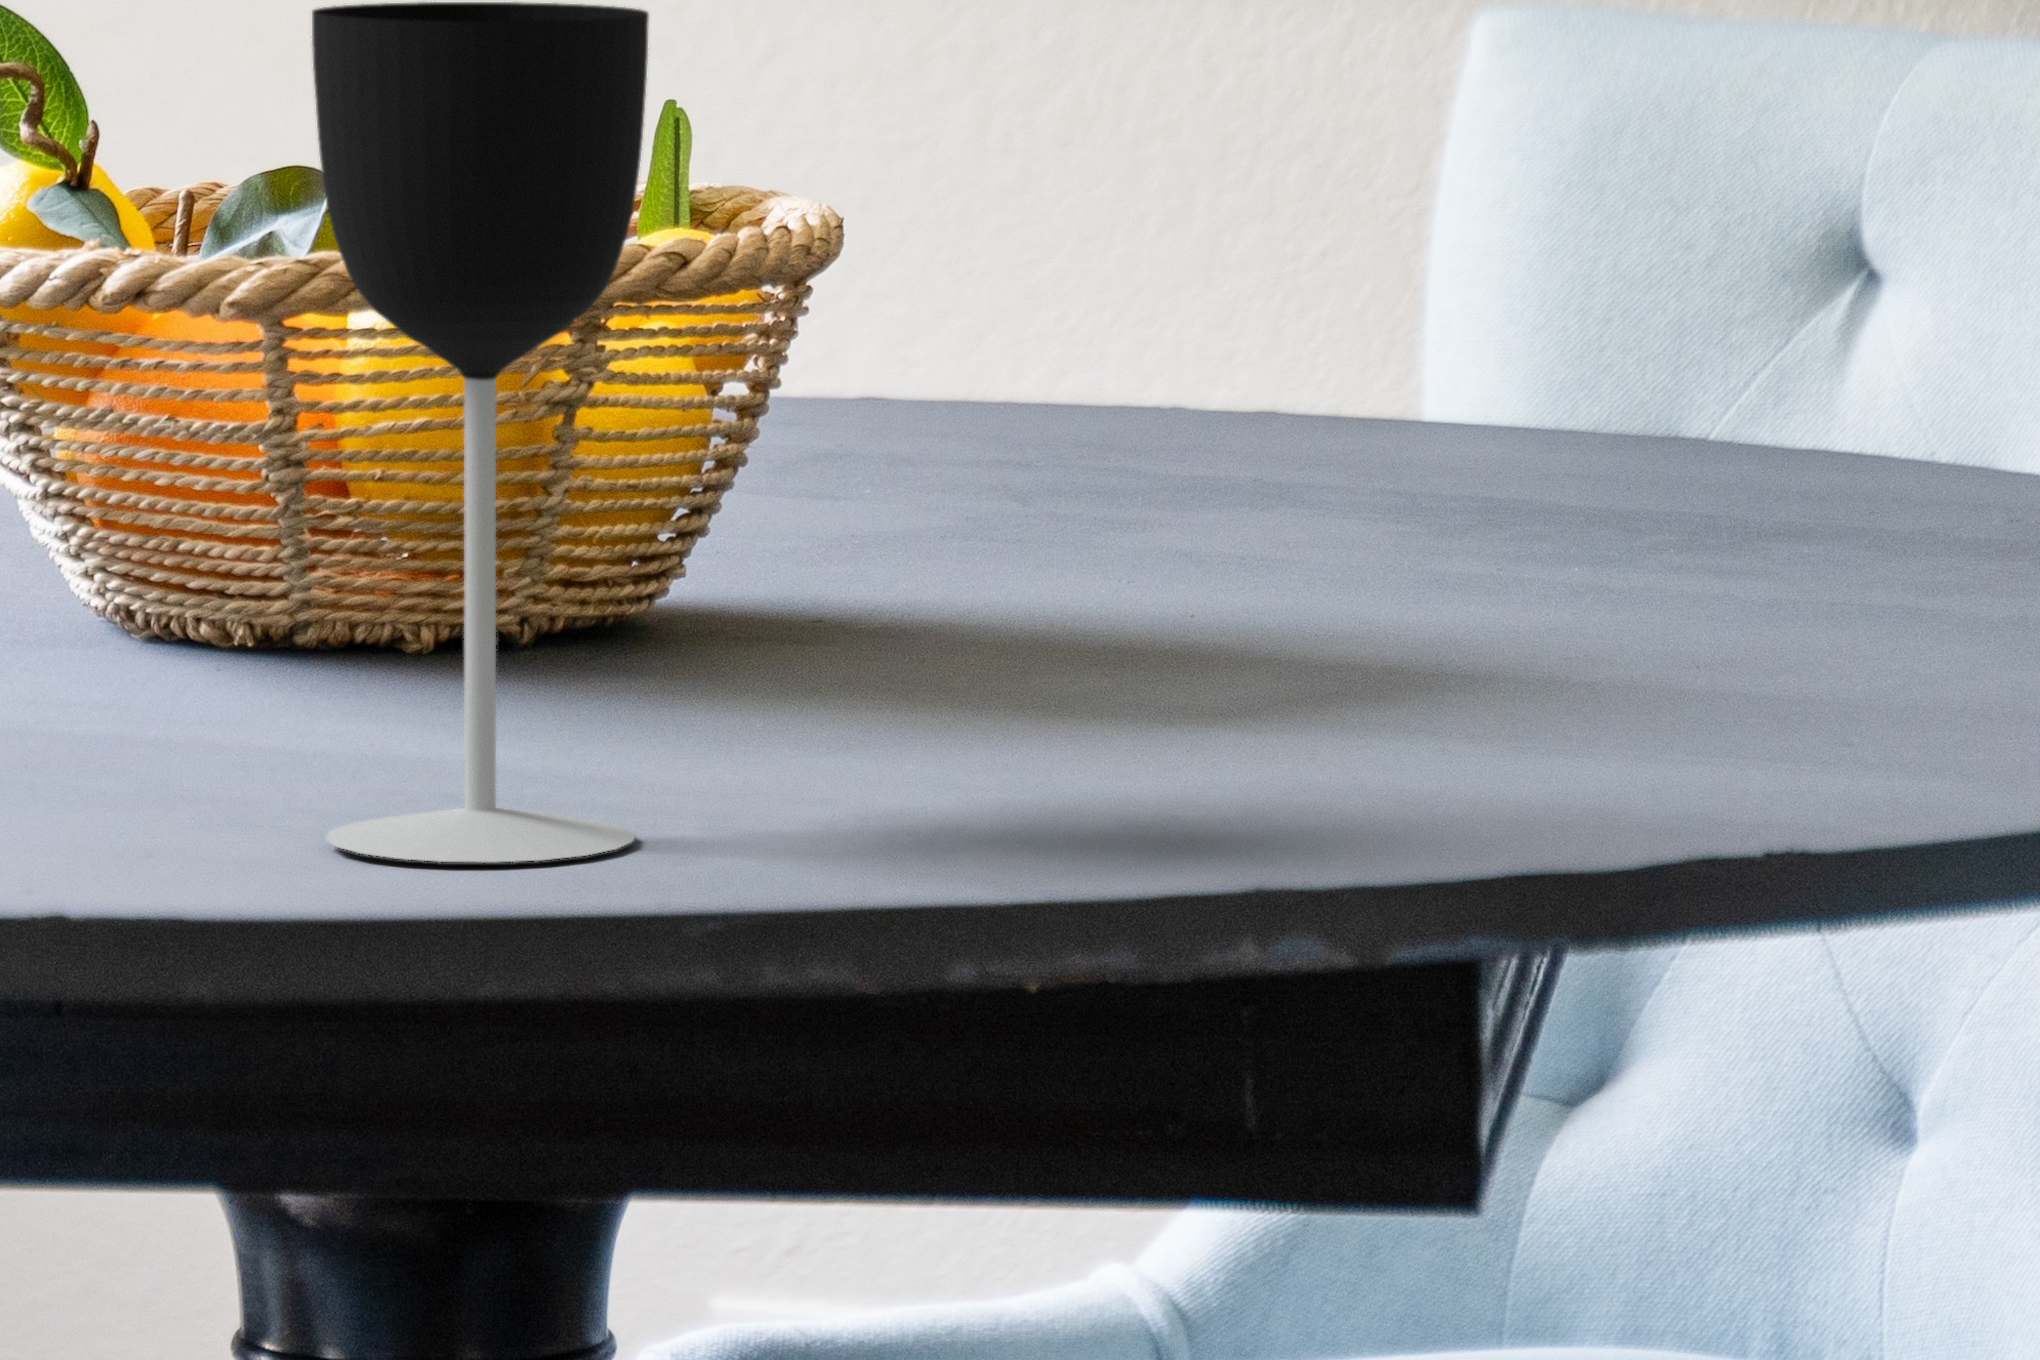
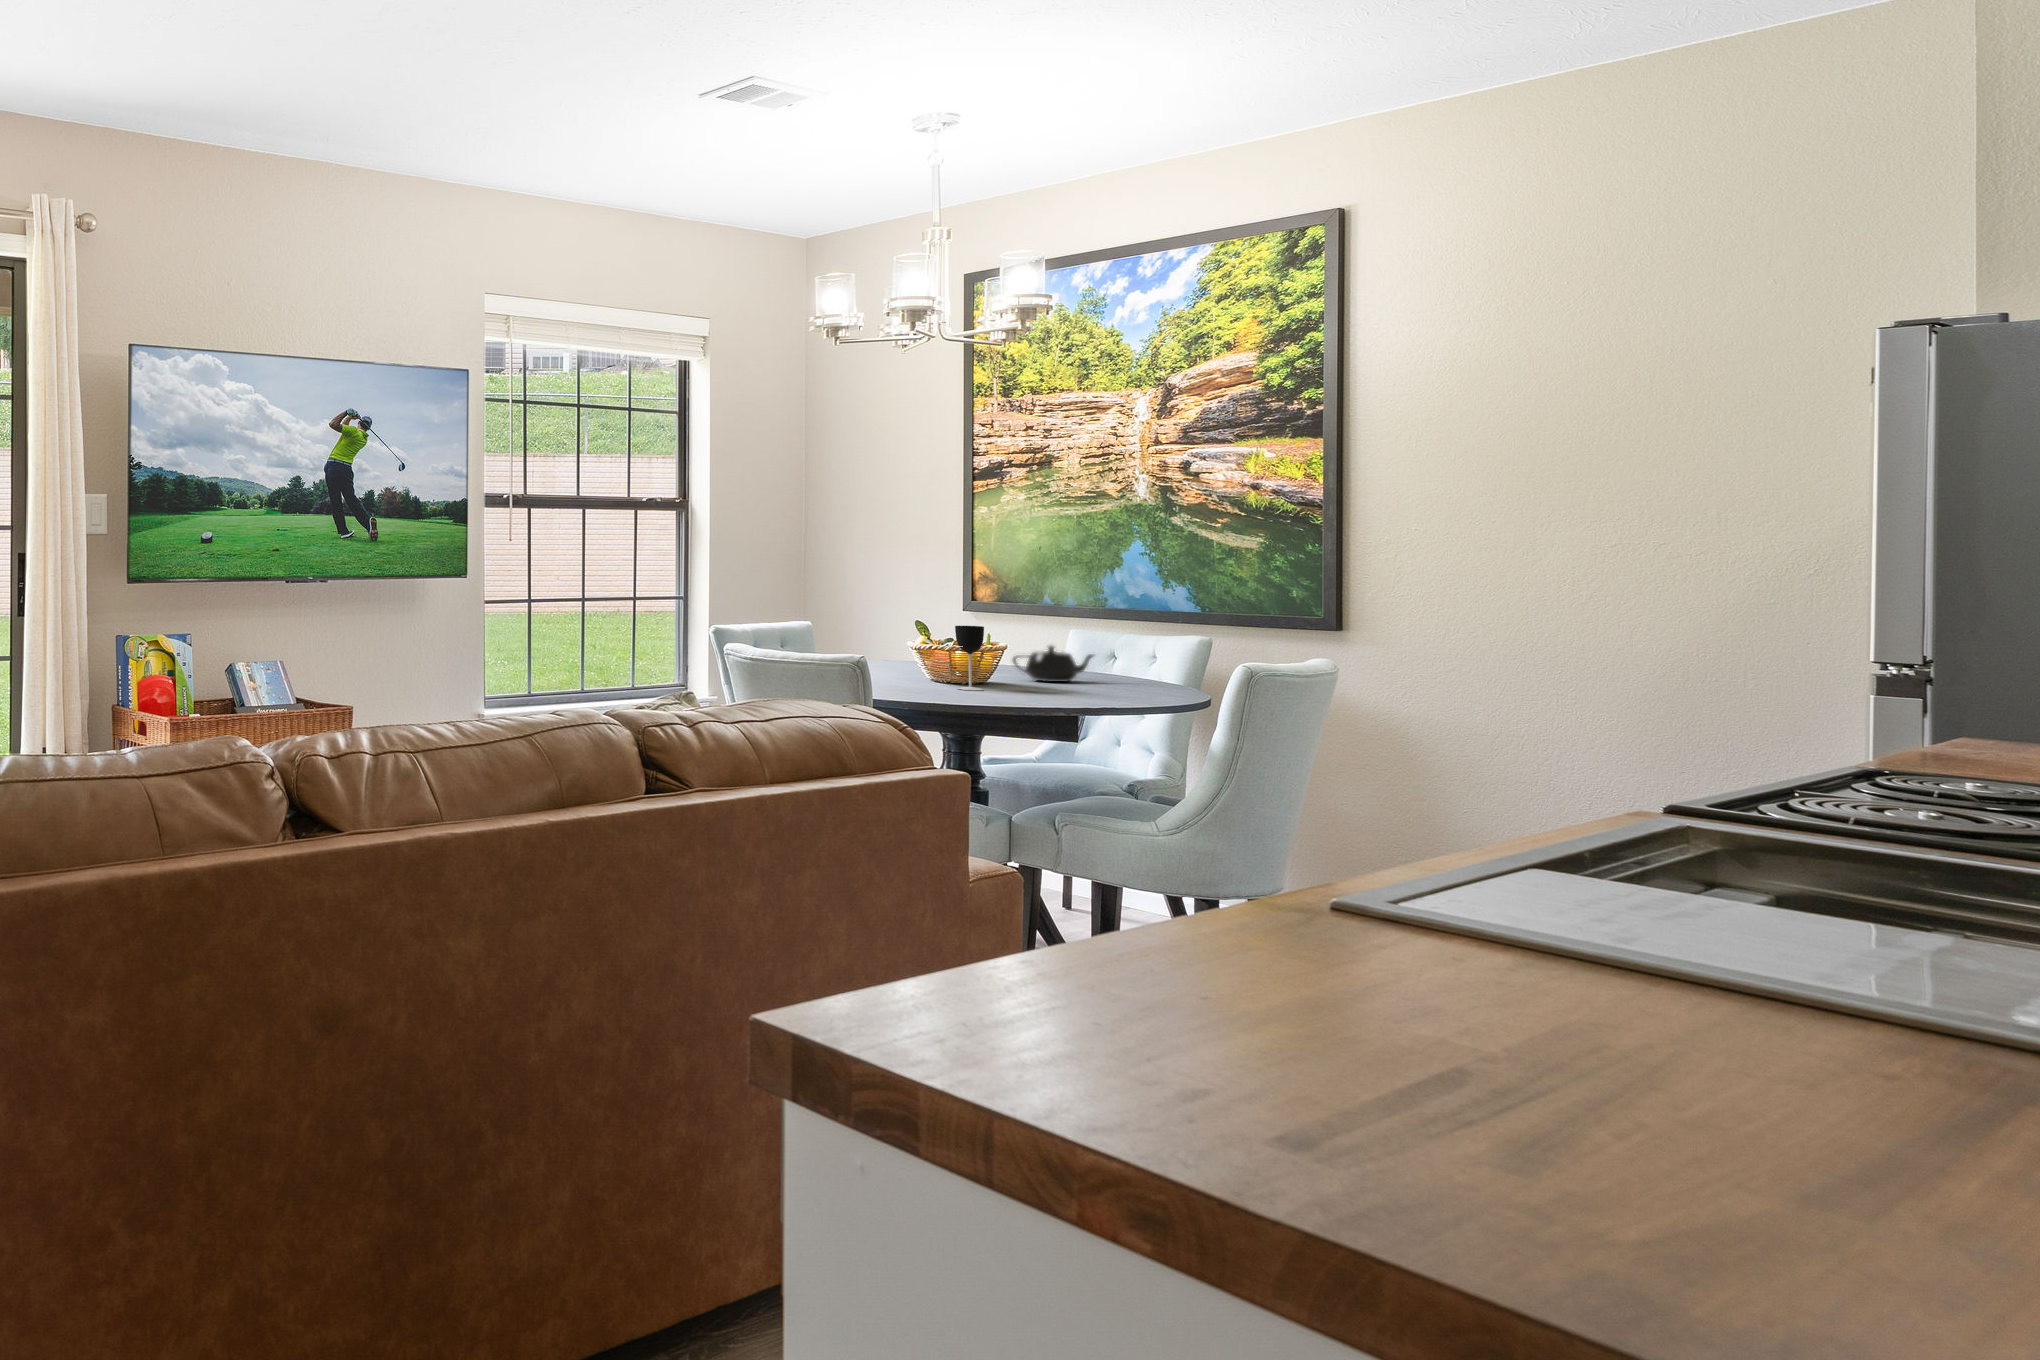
teapot: none [951,201,1780,622] -> present [1013,646,1093,682]

